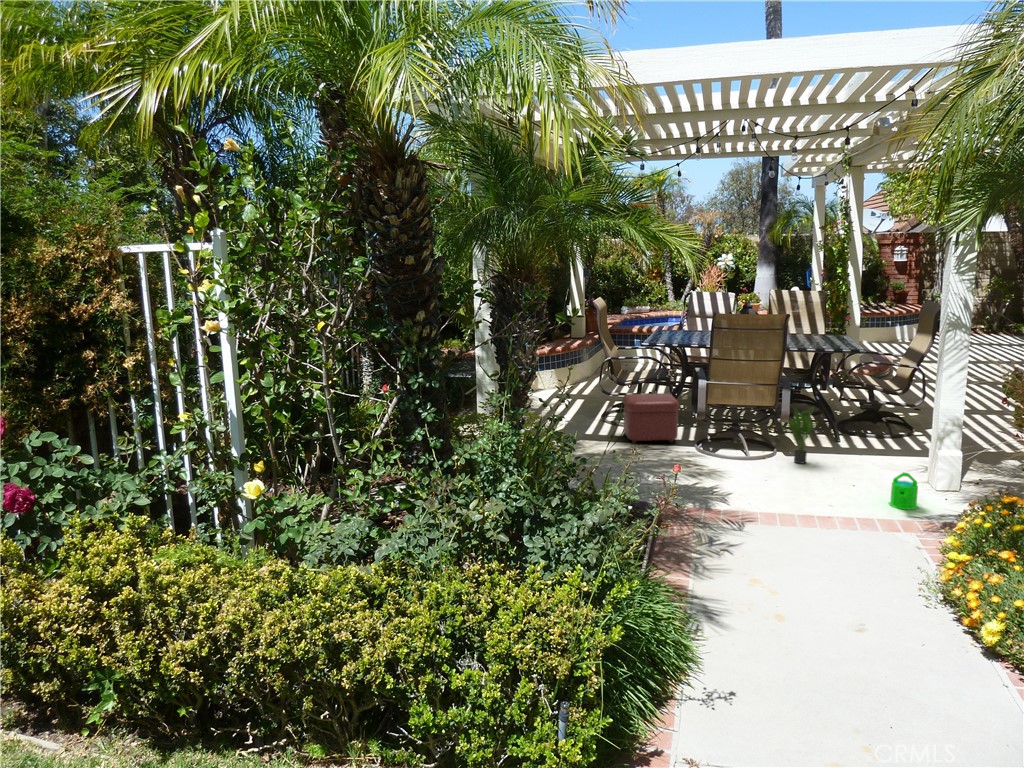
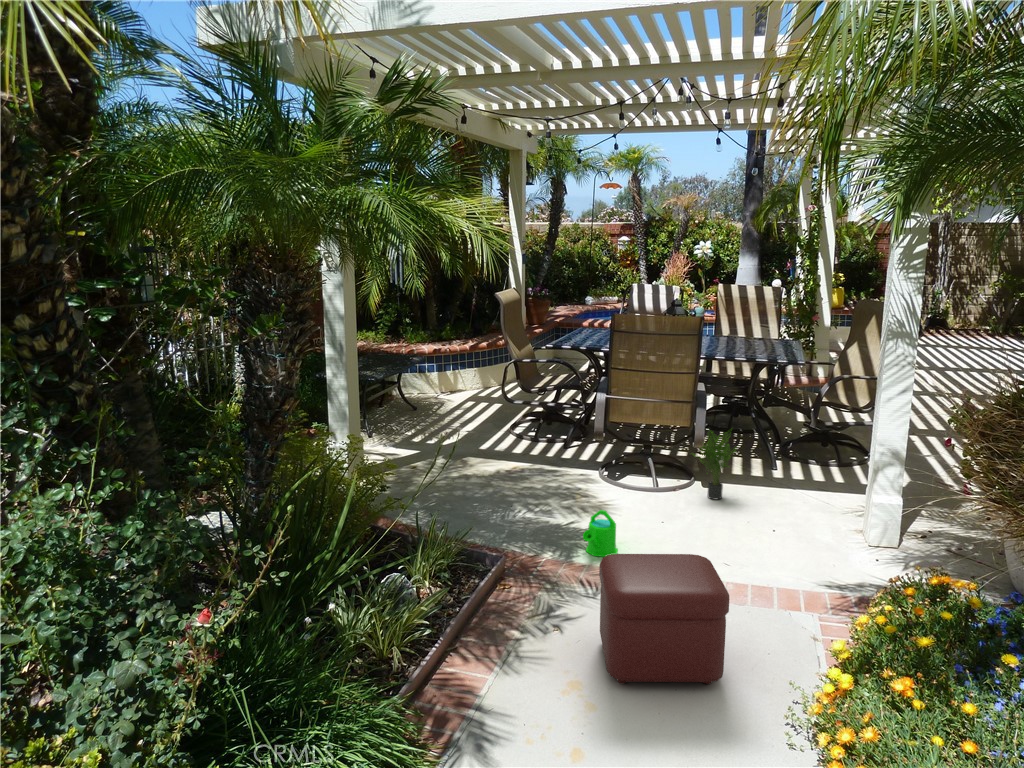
ottoman: present [623,393,679,443] -> present [599,554,729,684]
watering can: present [889,472,918,510] -> present [583,510,618,557]

